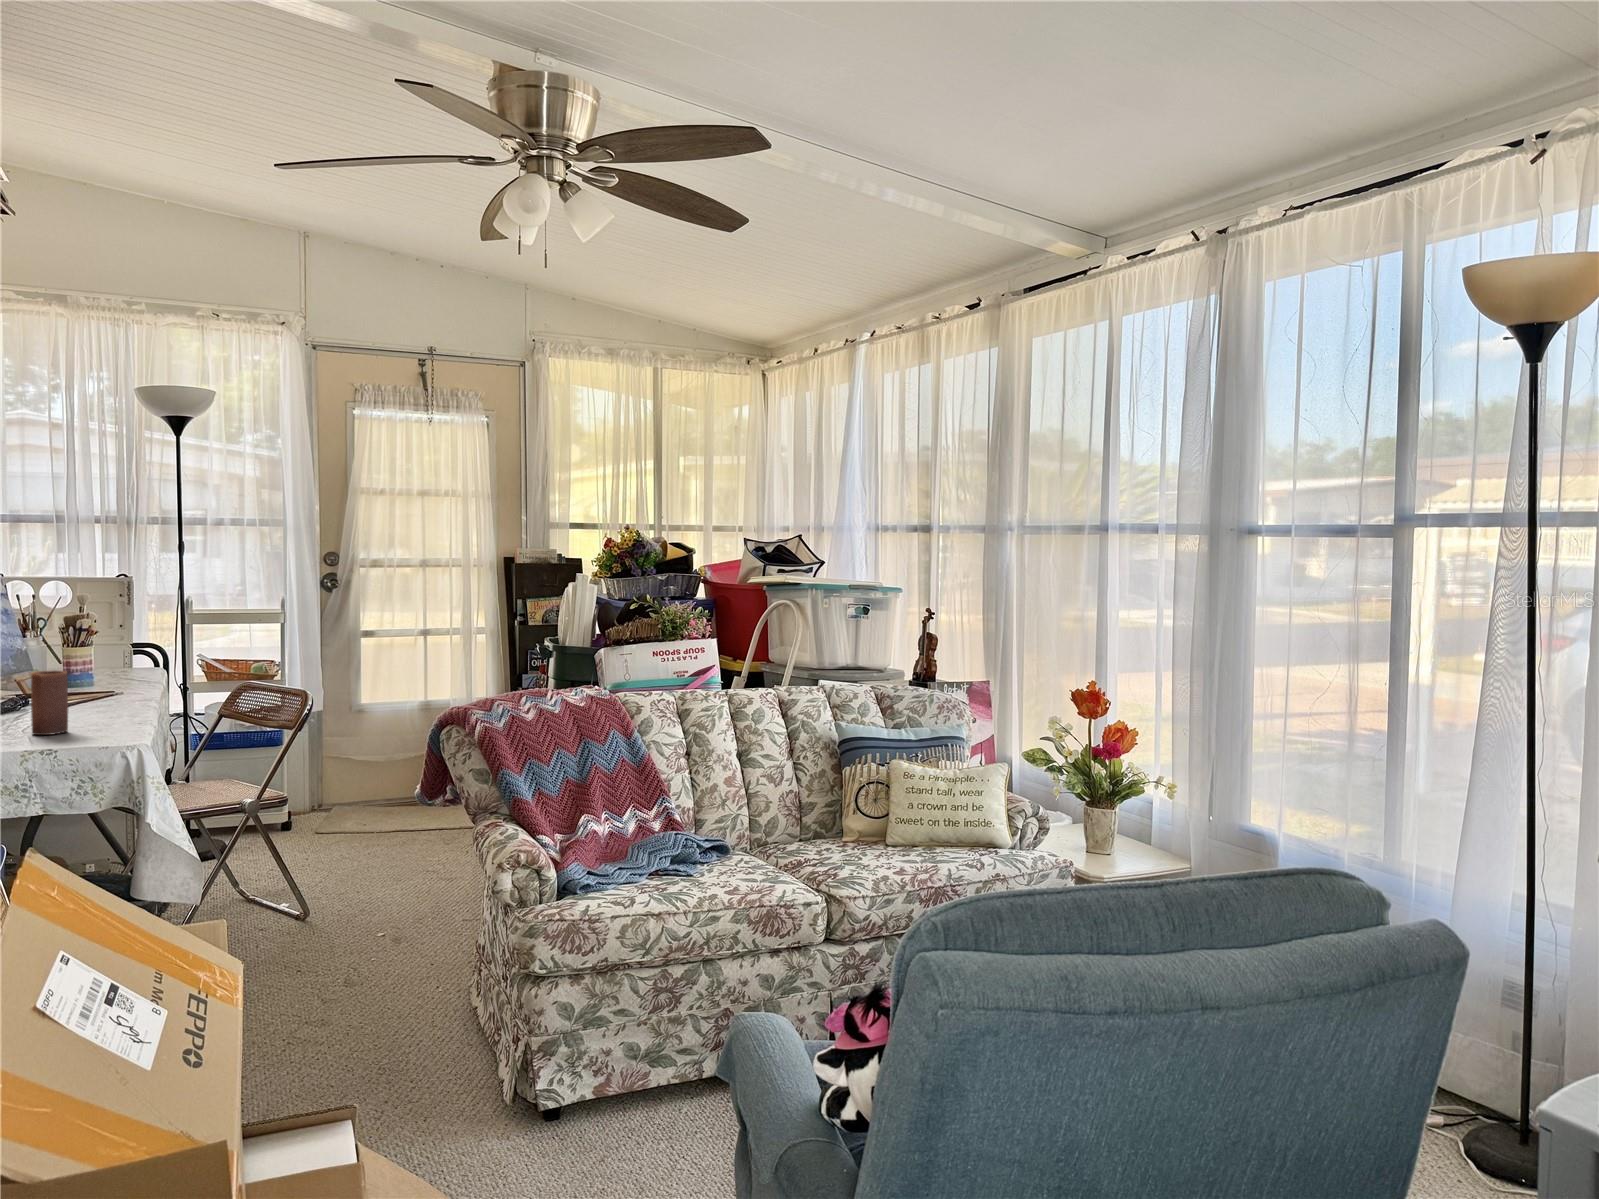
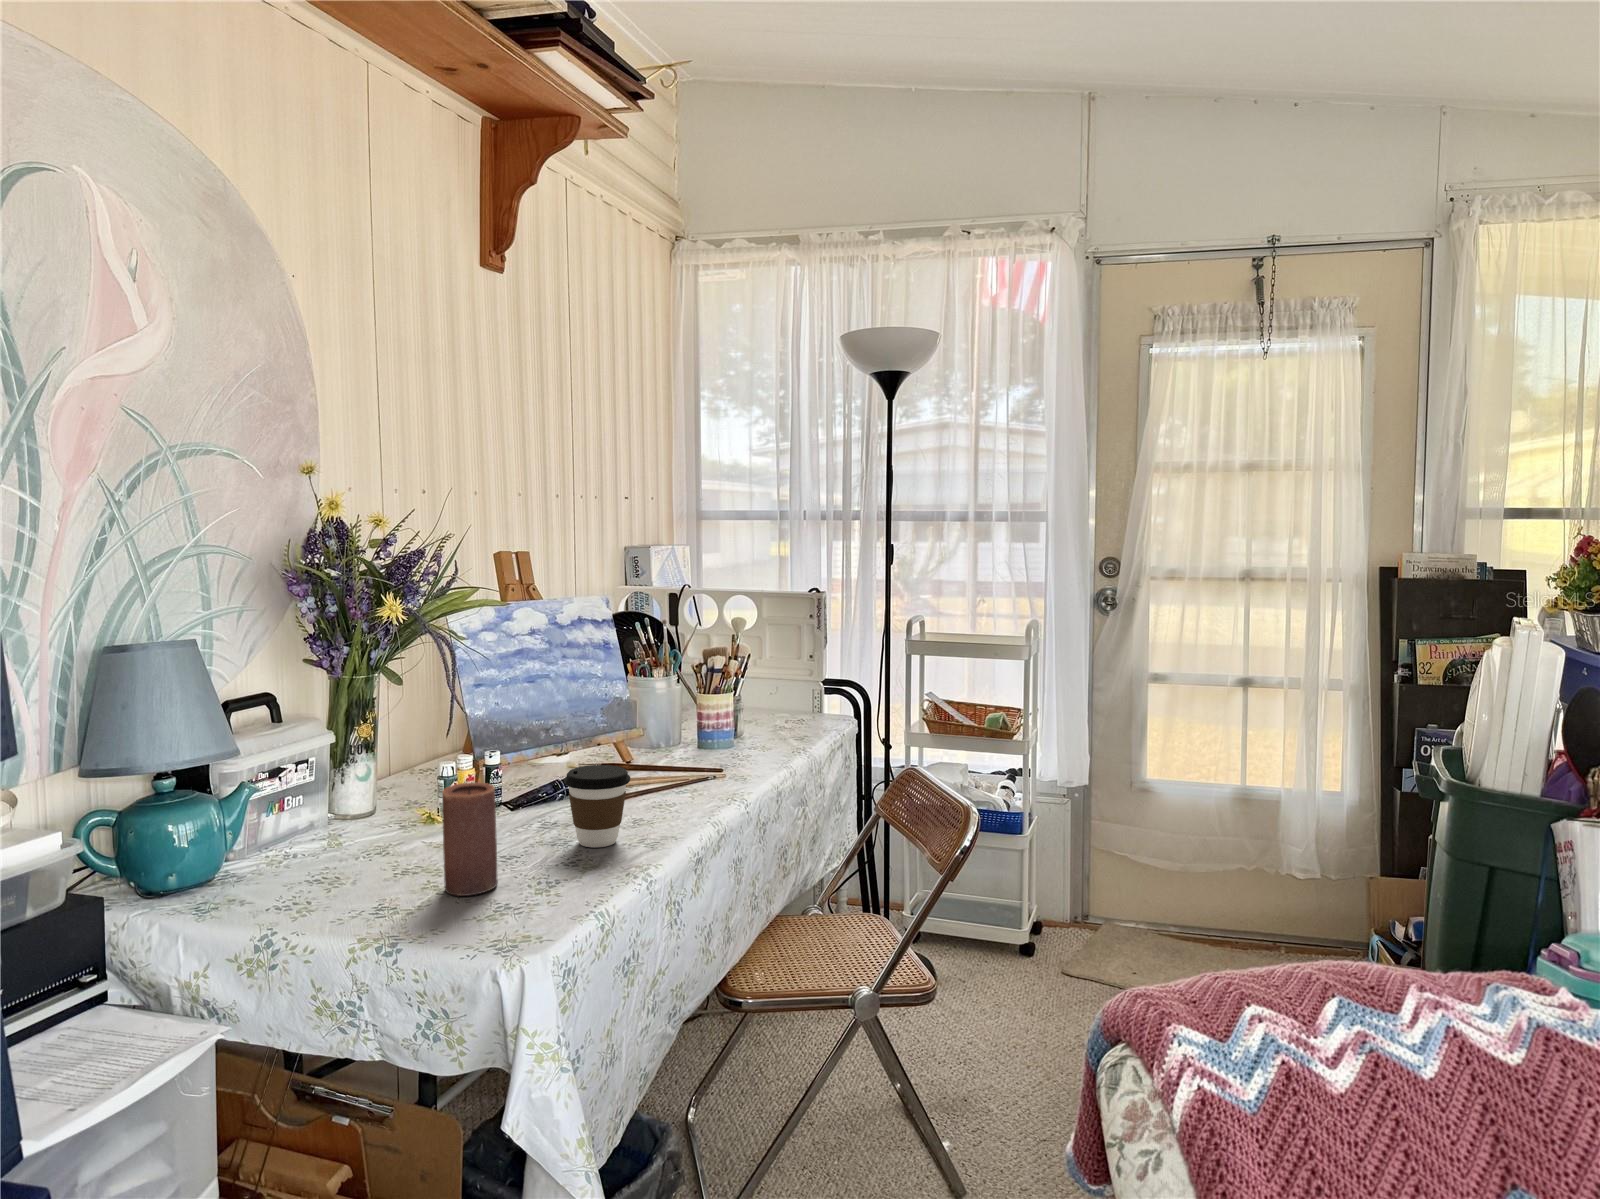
coffee cup: none [69,670,117,718] -> present [564,765,630,847]

